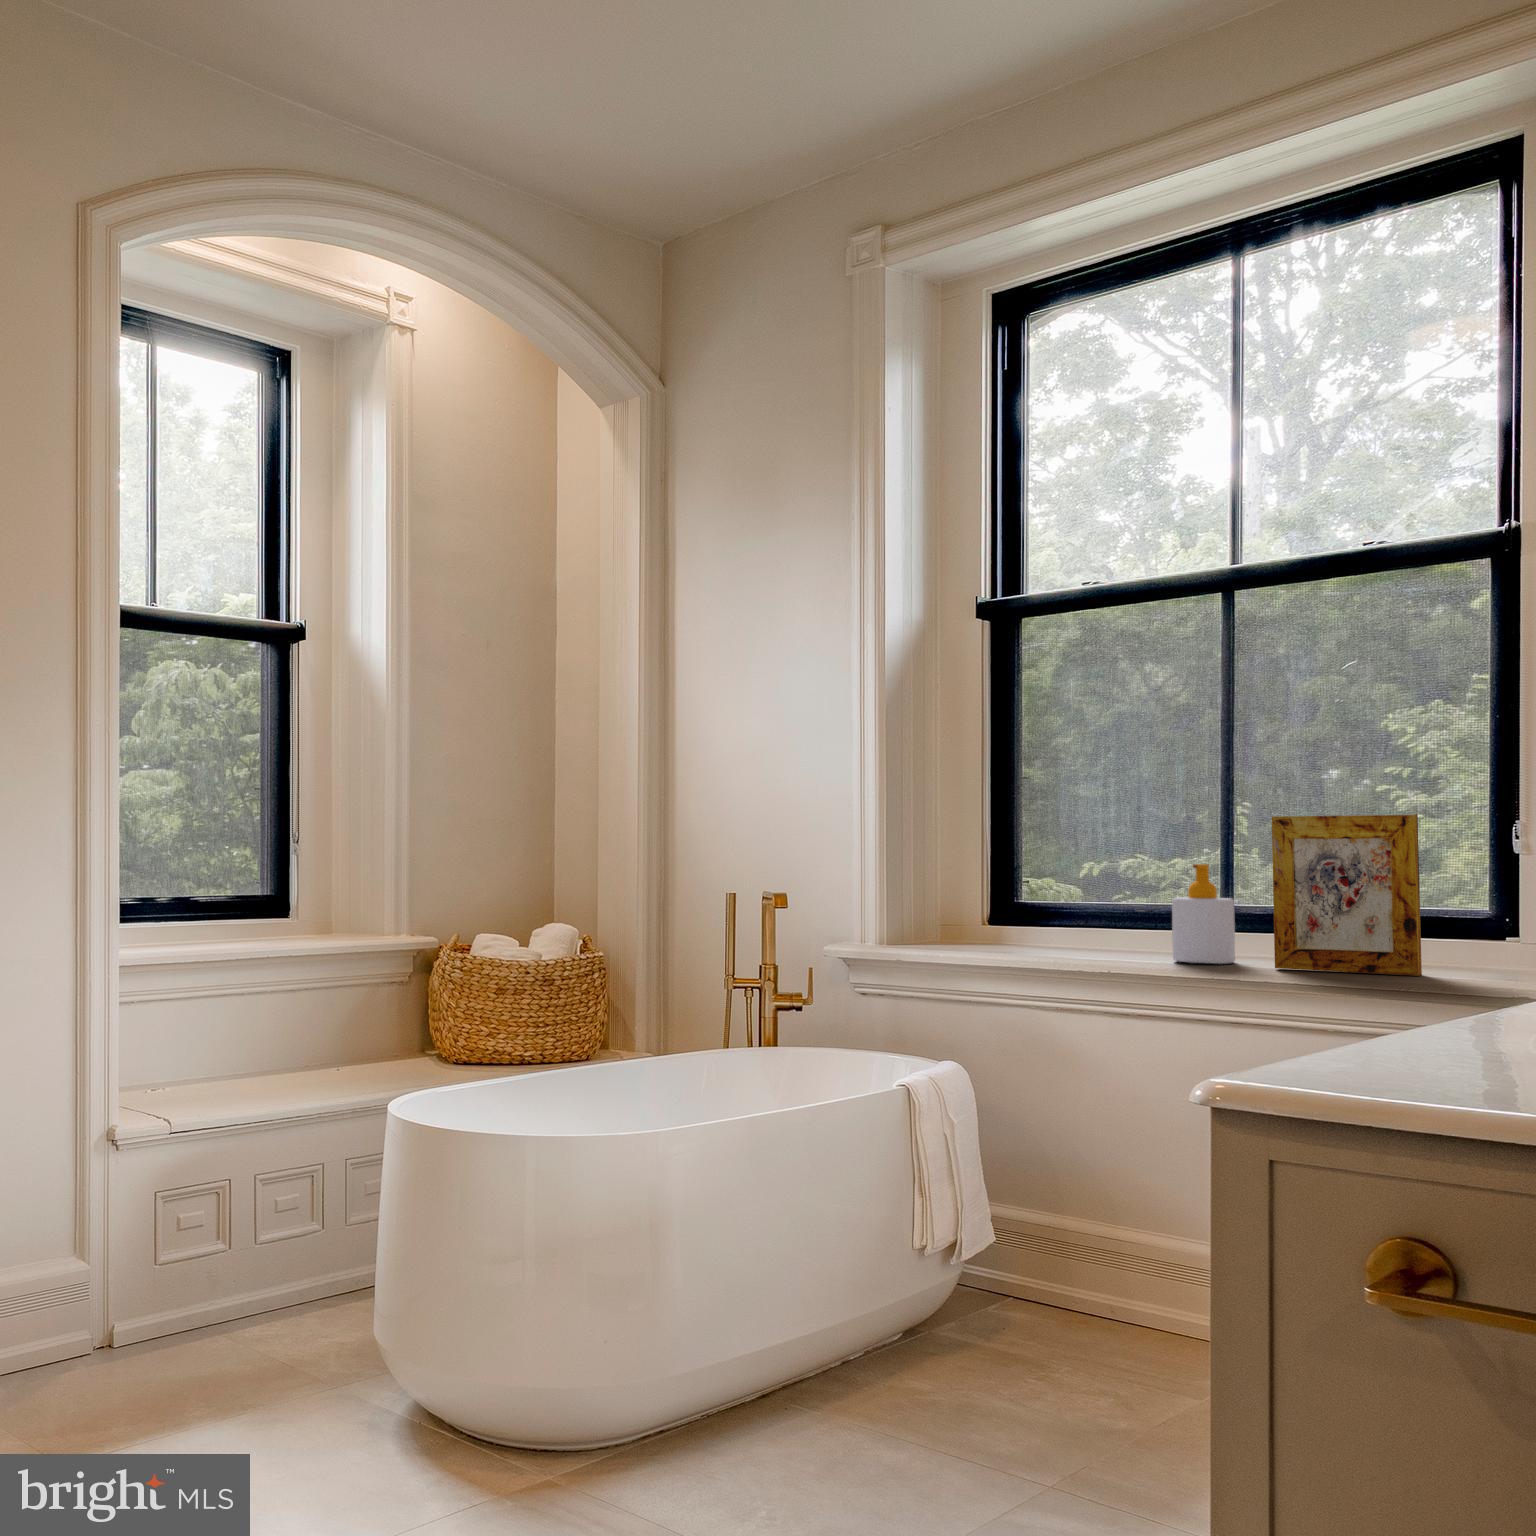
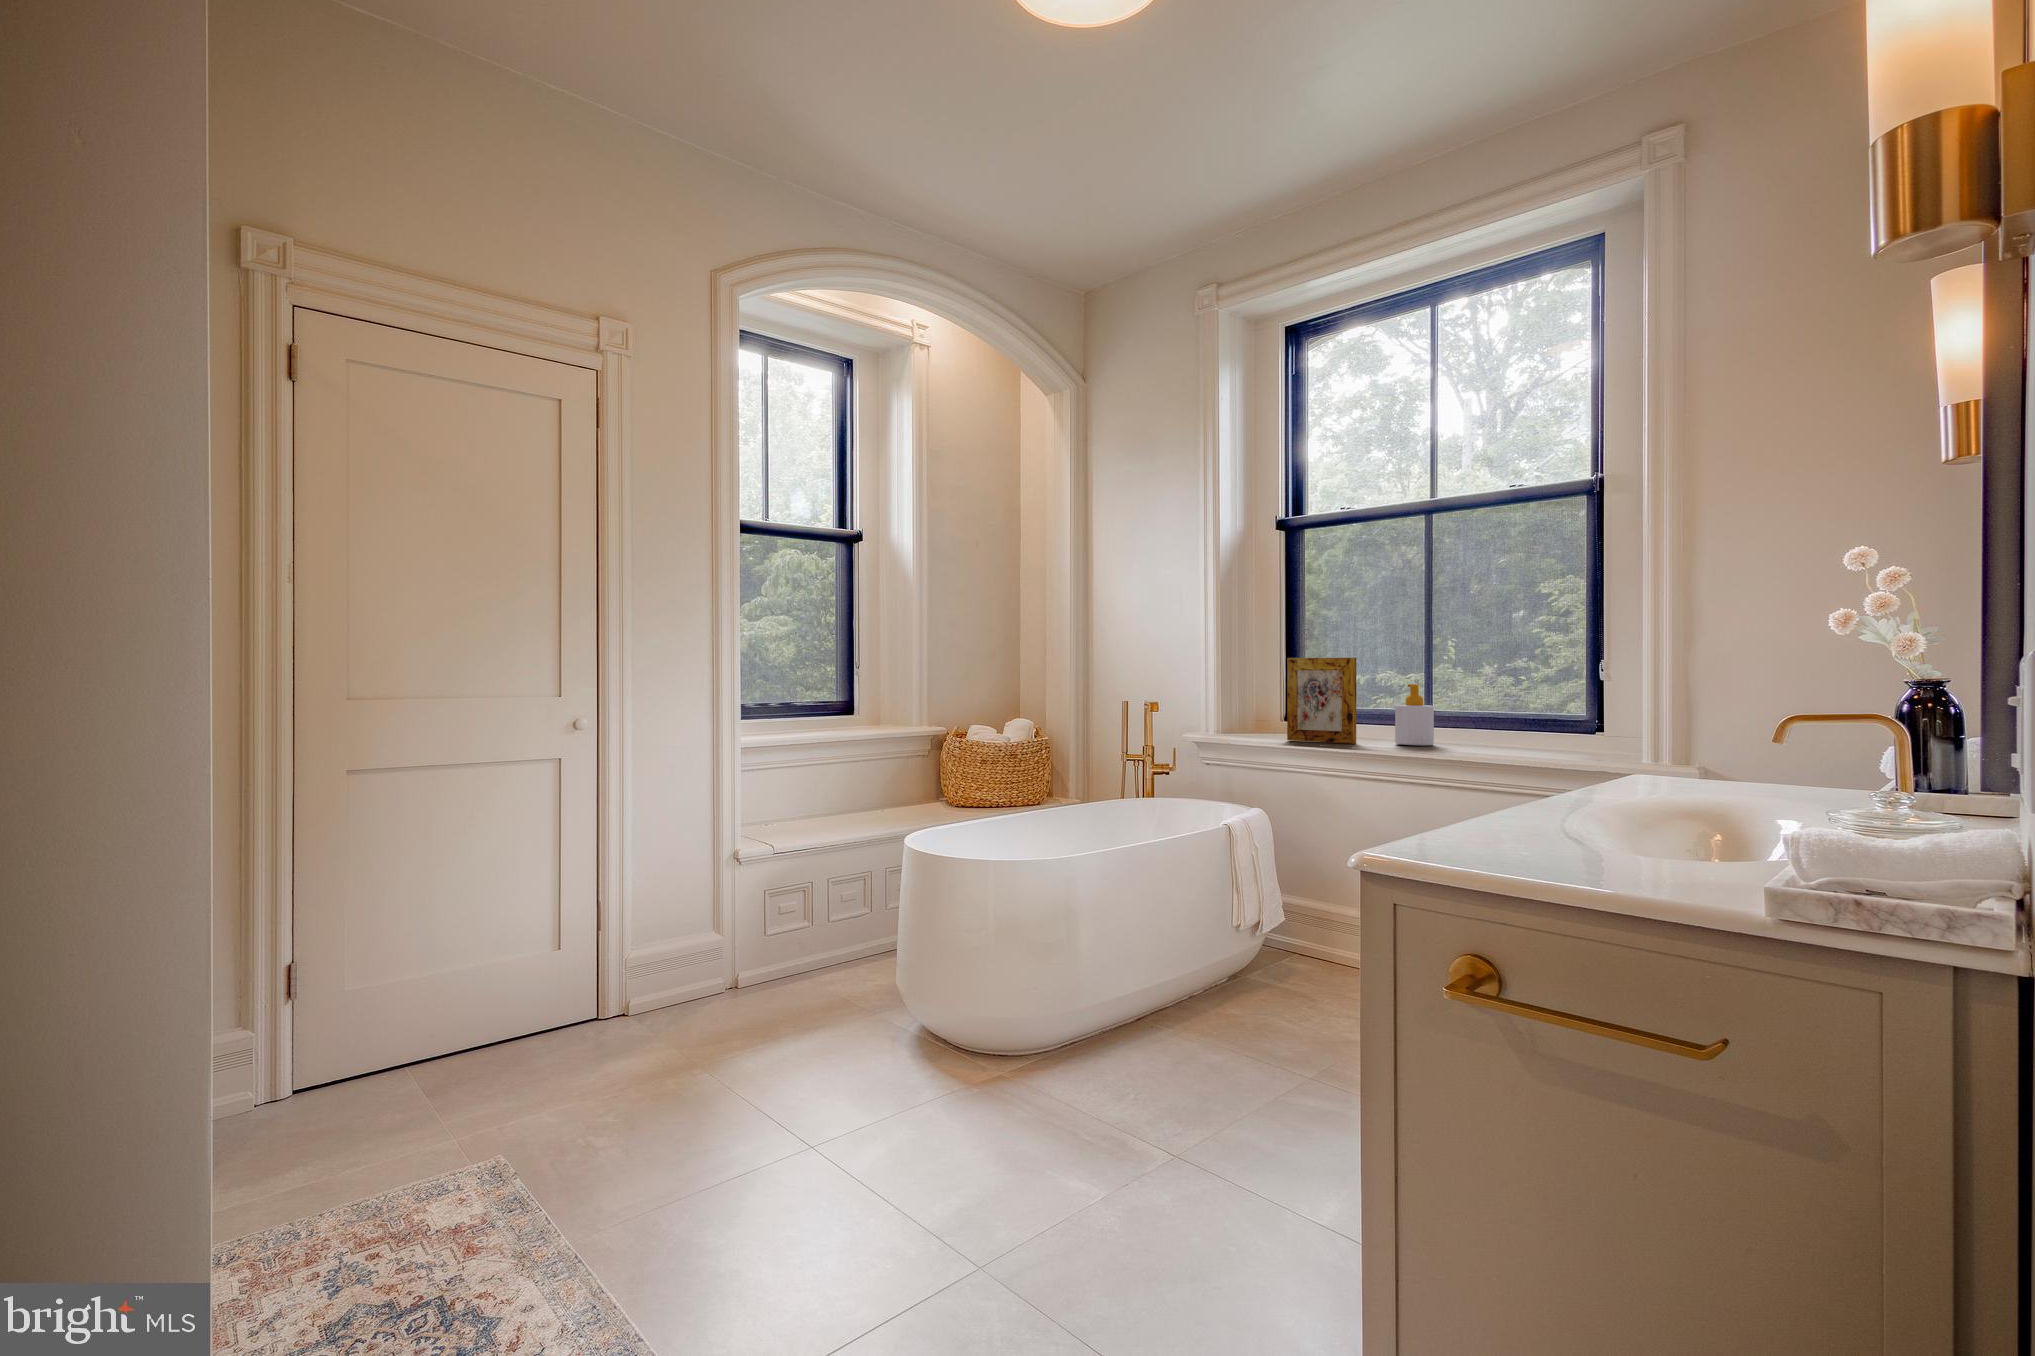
picture frame: present [1272,814,1422,976] -> present [1287,658,1356,744]

